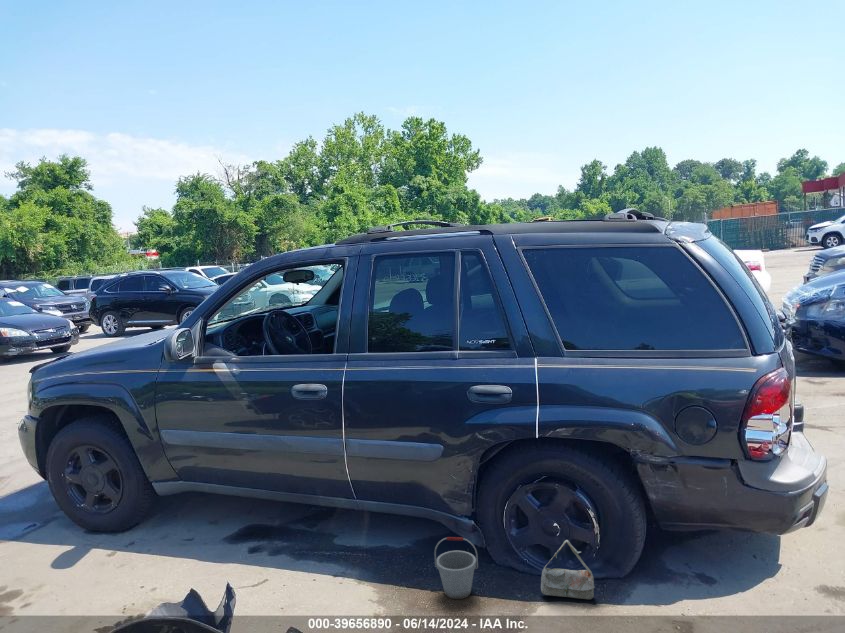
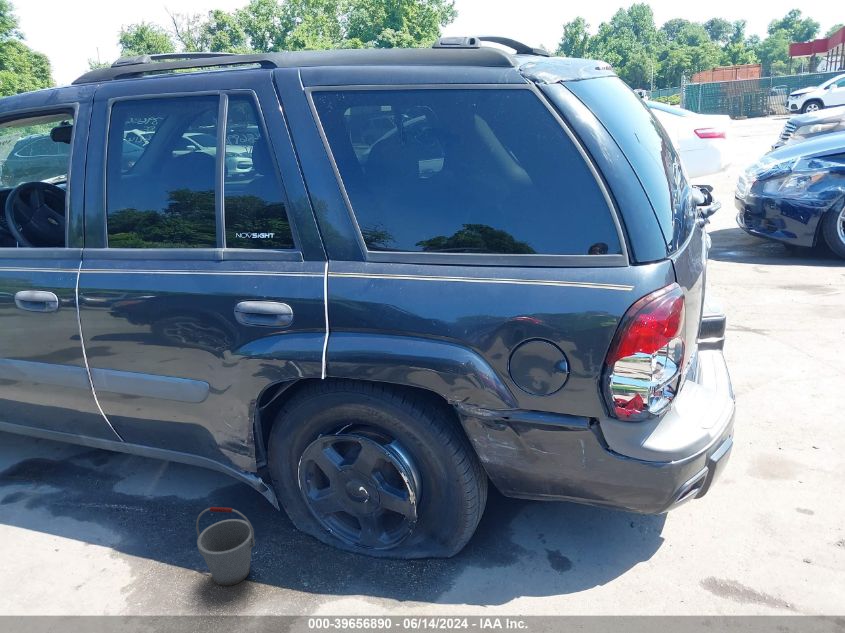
bag: present [541,540,595,599] -> none [336,514,406,588]

